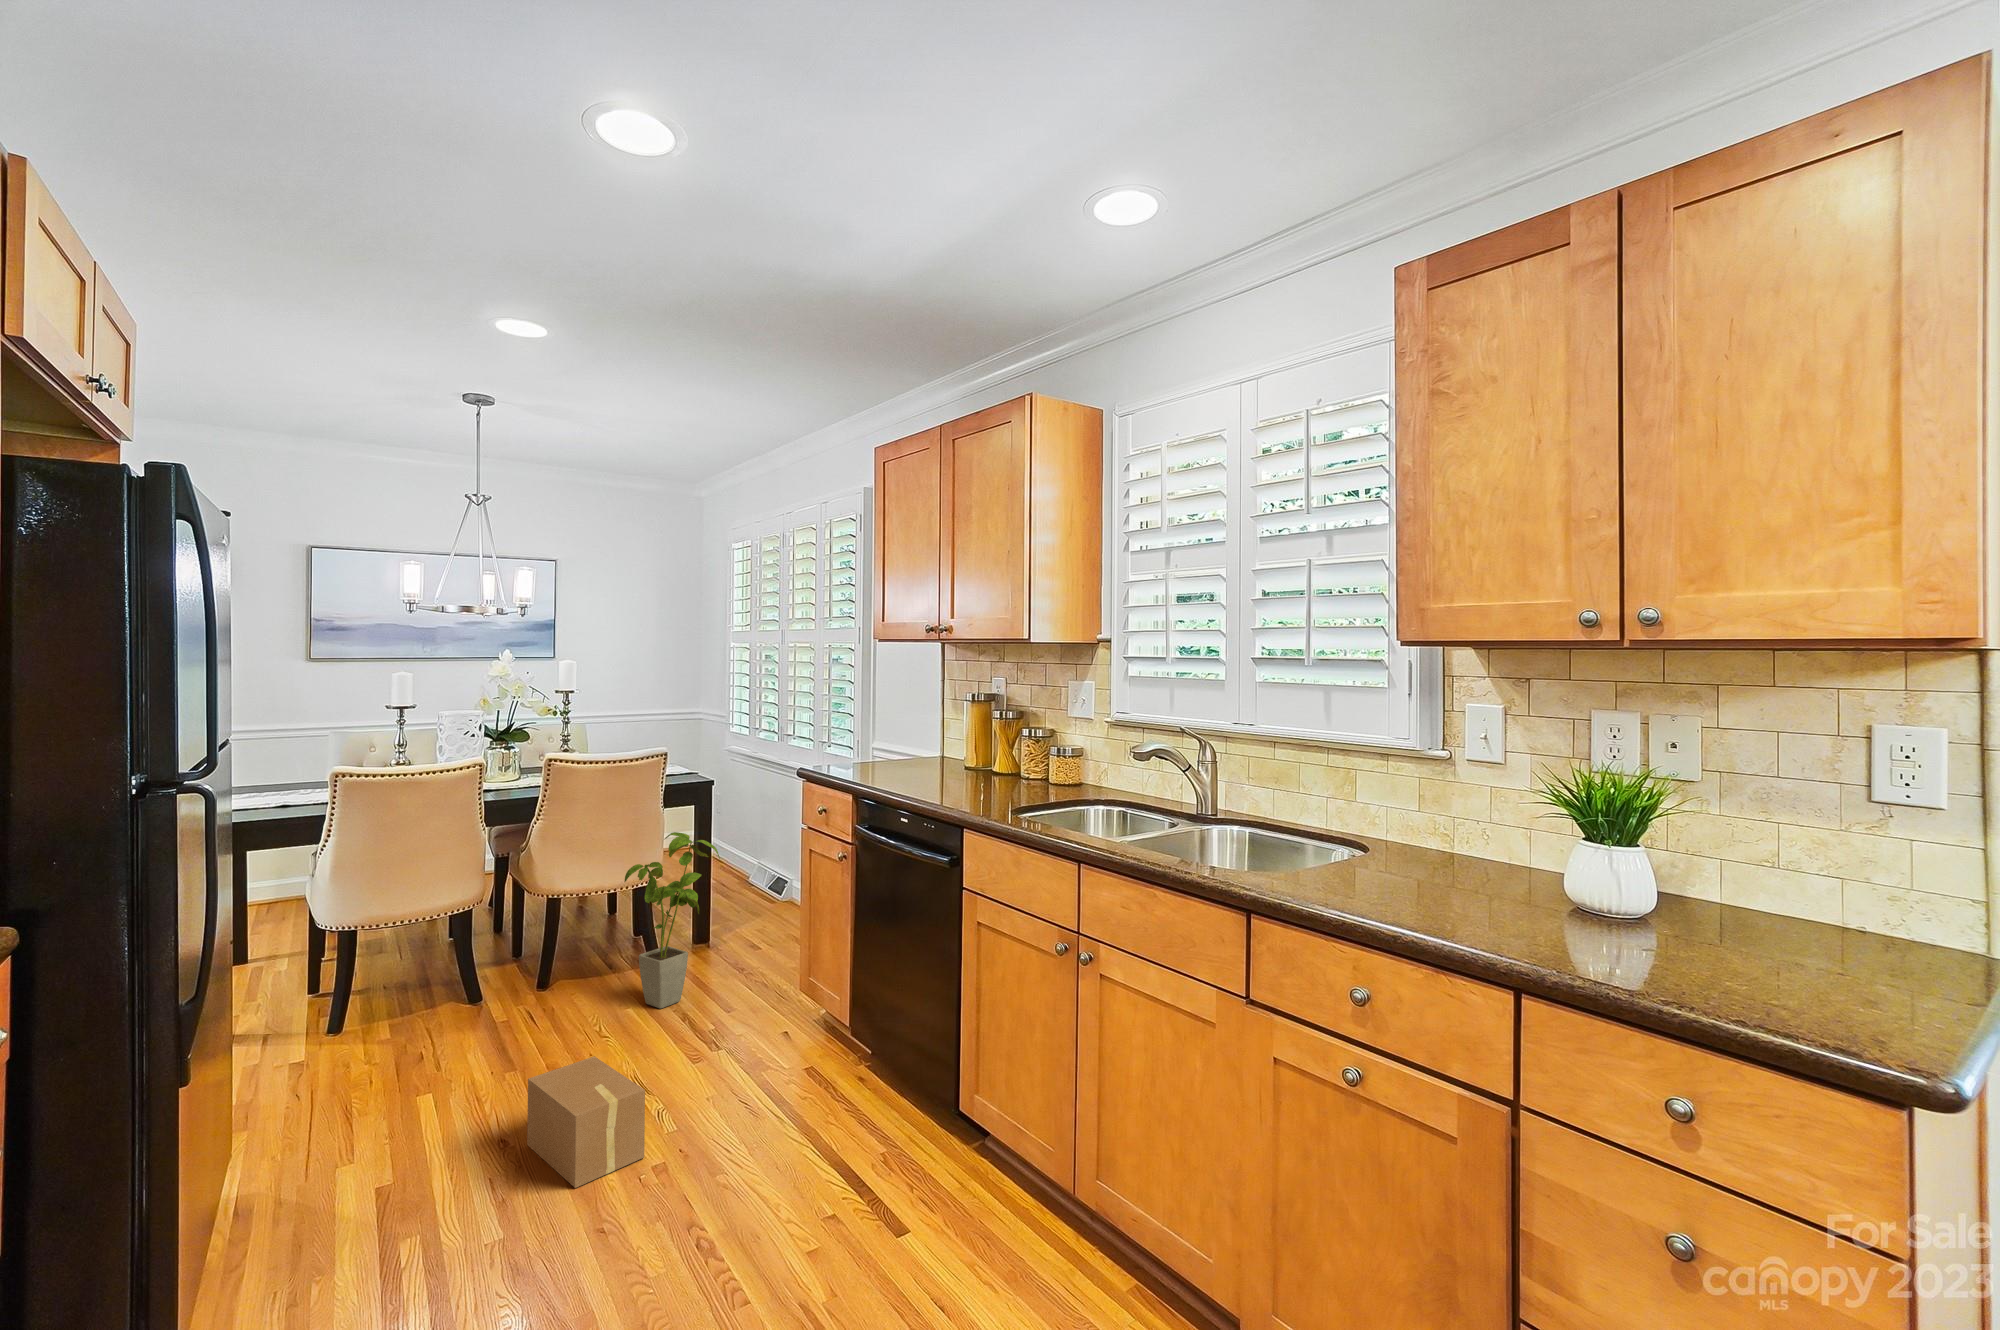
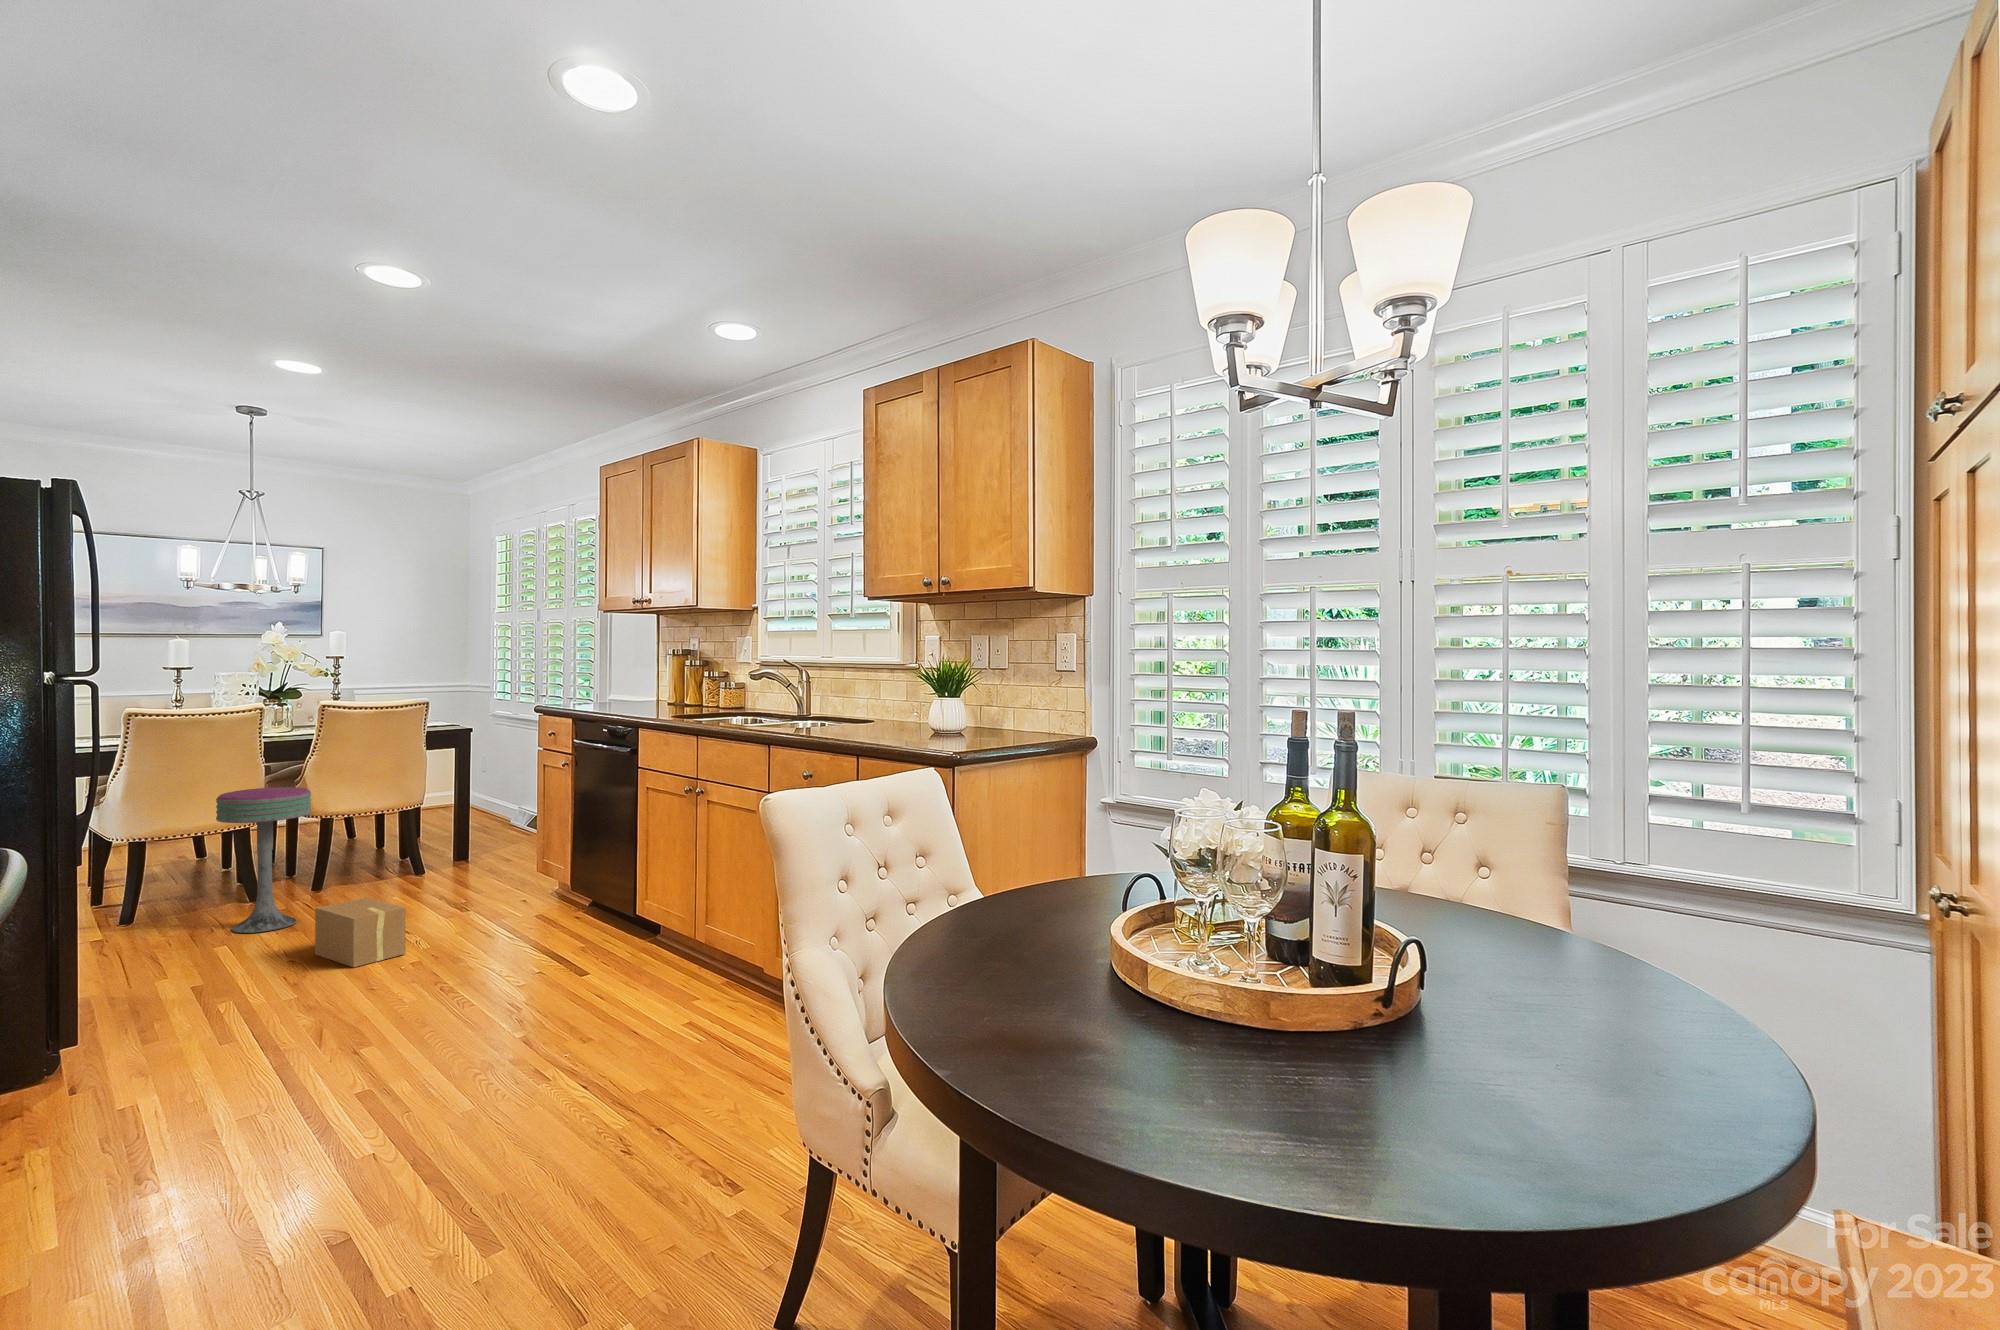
house plant: present [624,832,720,1009] -> none [390,759,471,894]
bar stool: none [415,878,530,1083] -> present [216,787,311,933]

